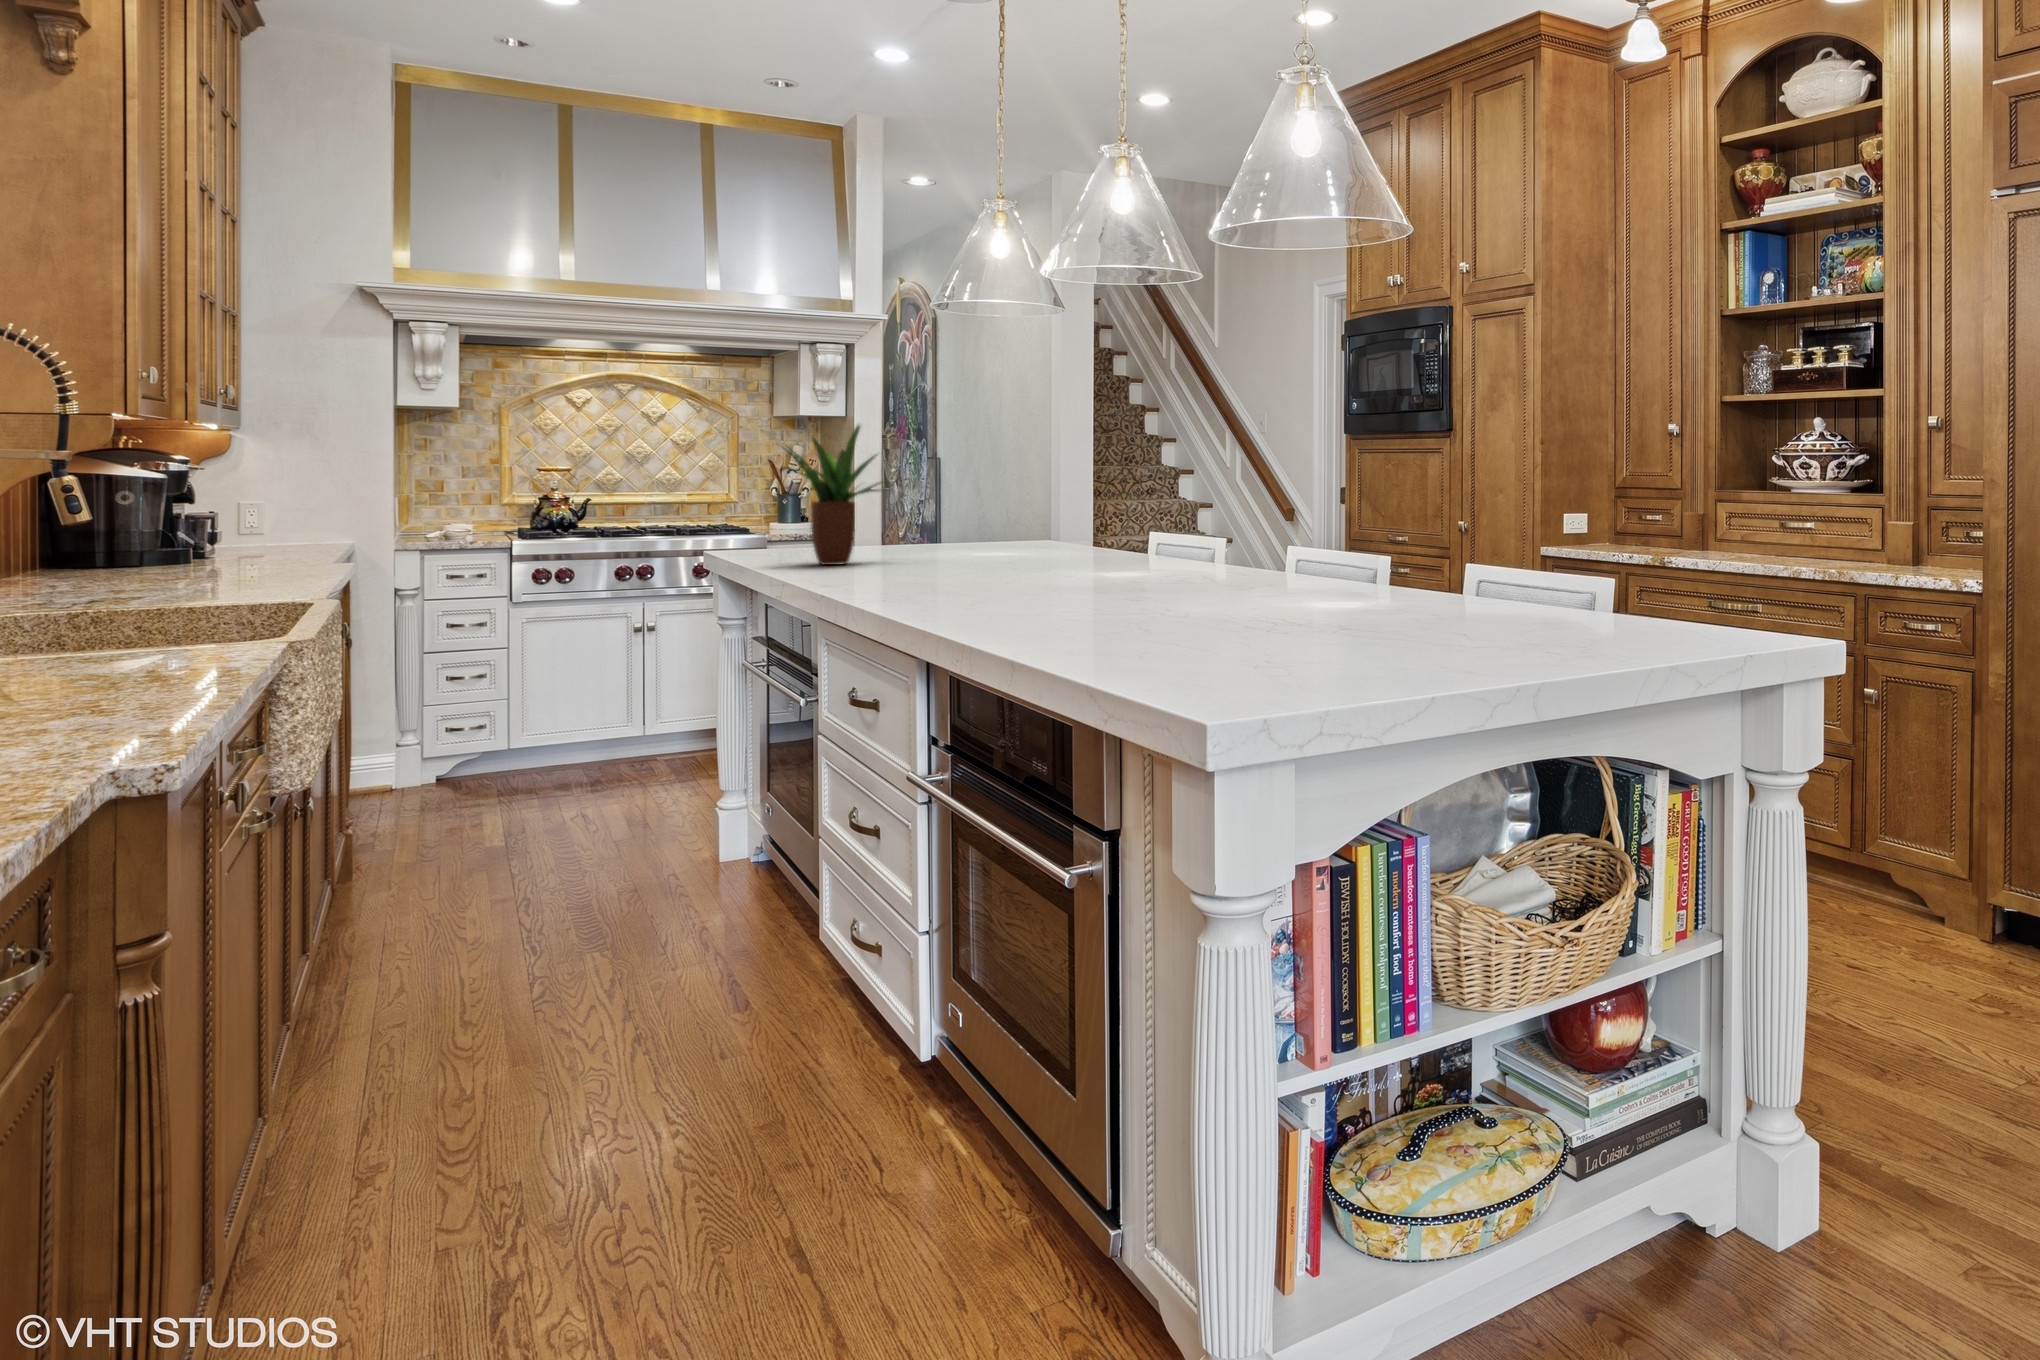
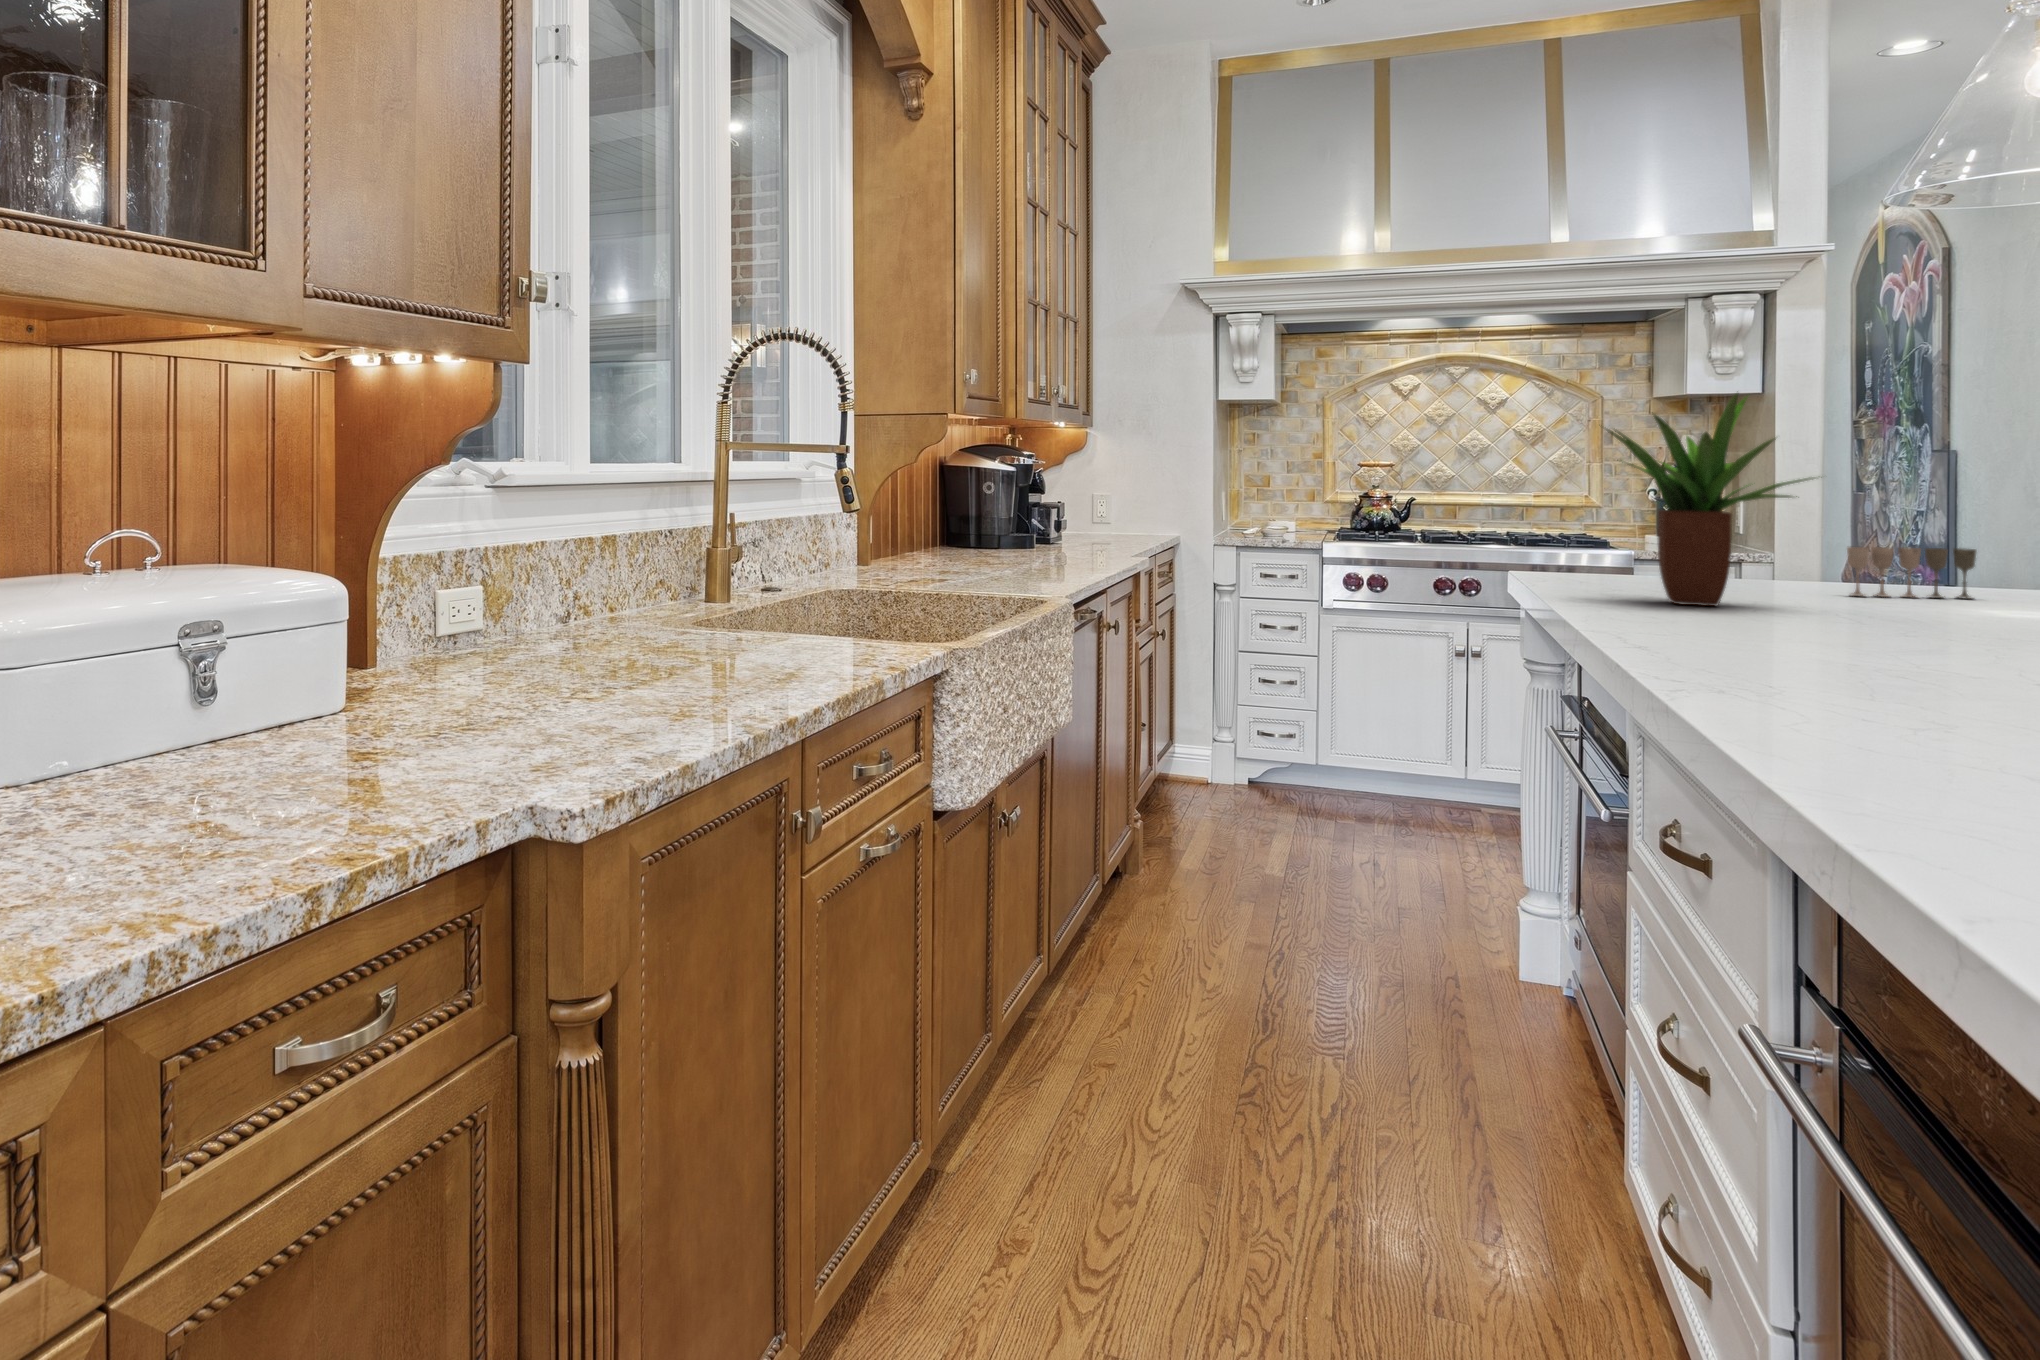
wine glass: none [907,519,967,553] -> present [1847,547,1976,599]

